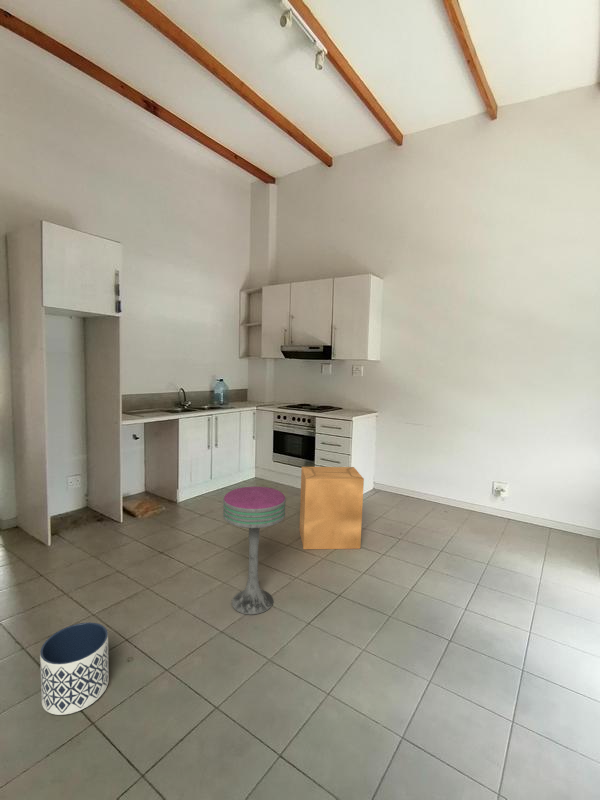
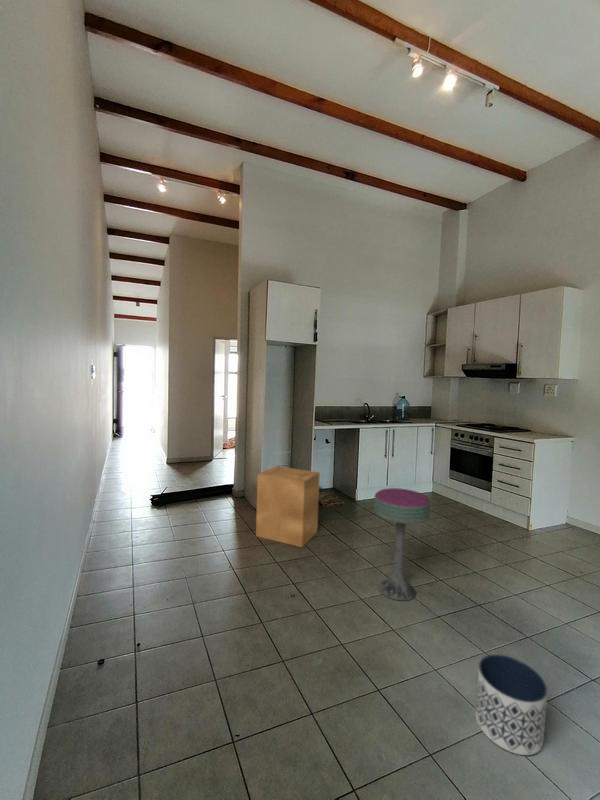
cardboard box: present [299,467,364,549] -> present [256,466,320,547]
planter: present [40,622,109,715] -> present [475,654,547,755]

